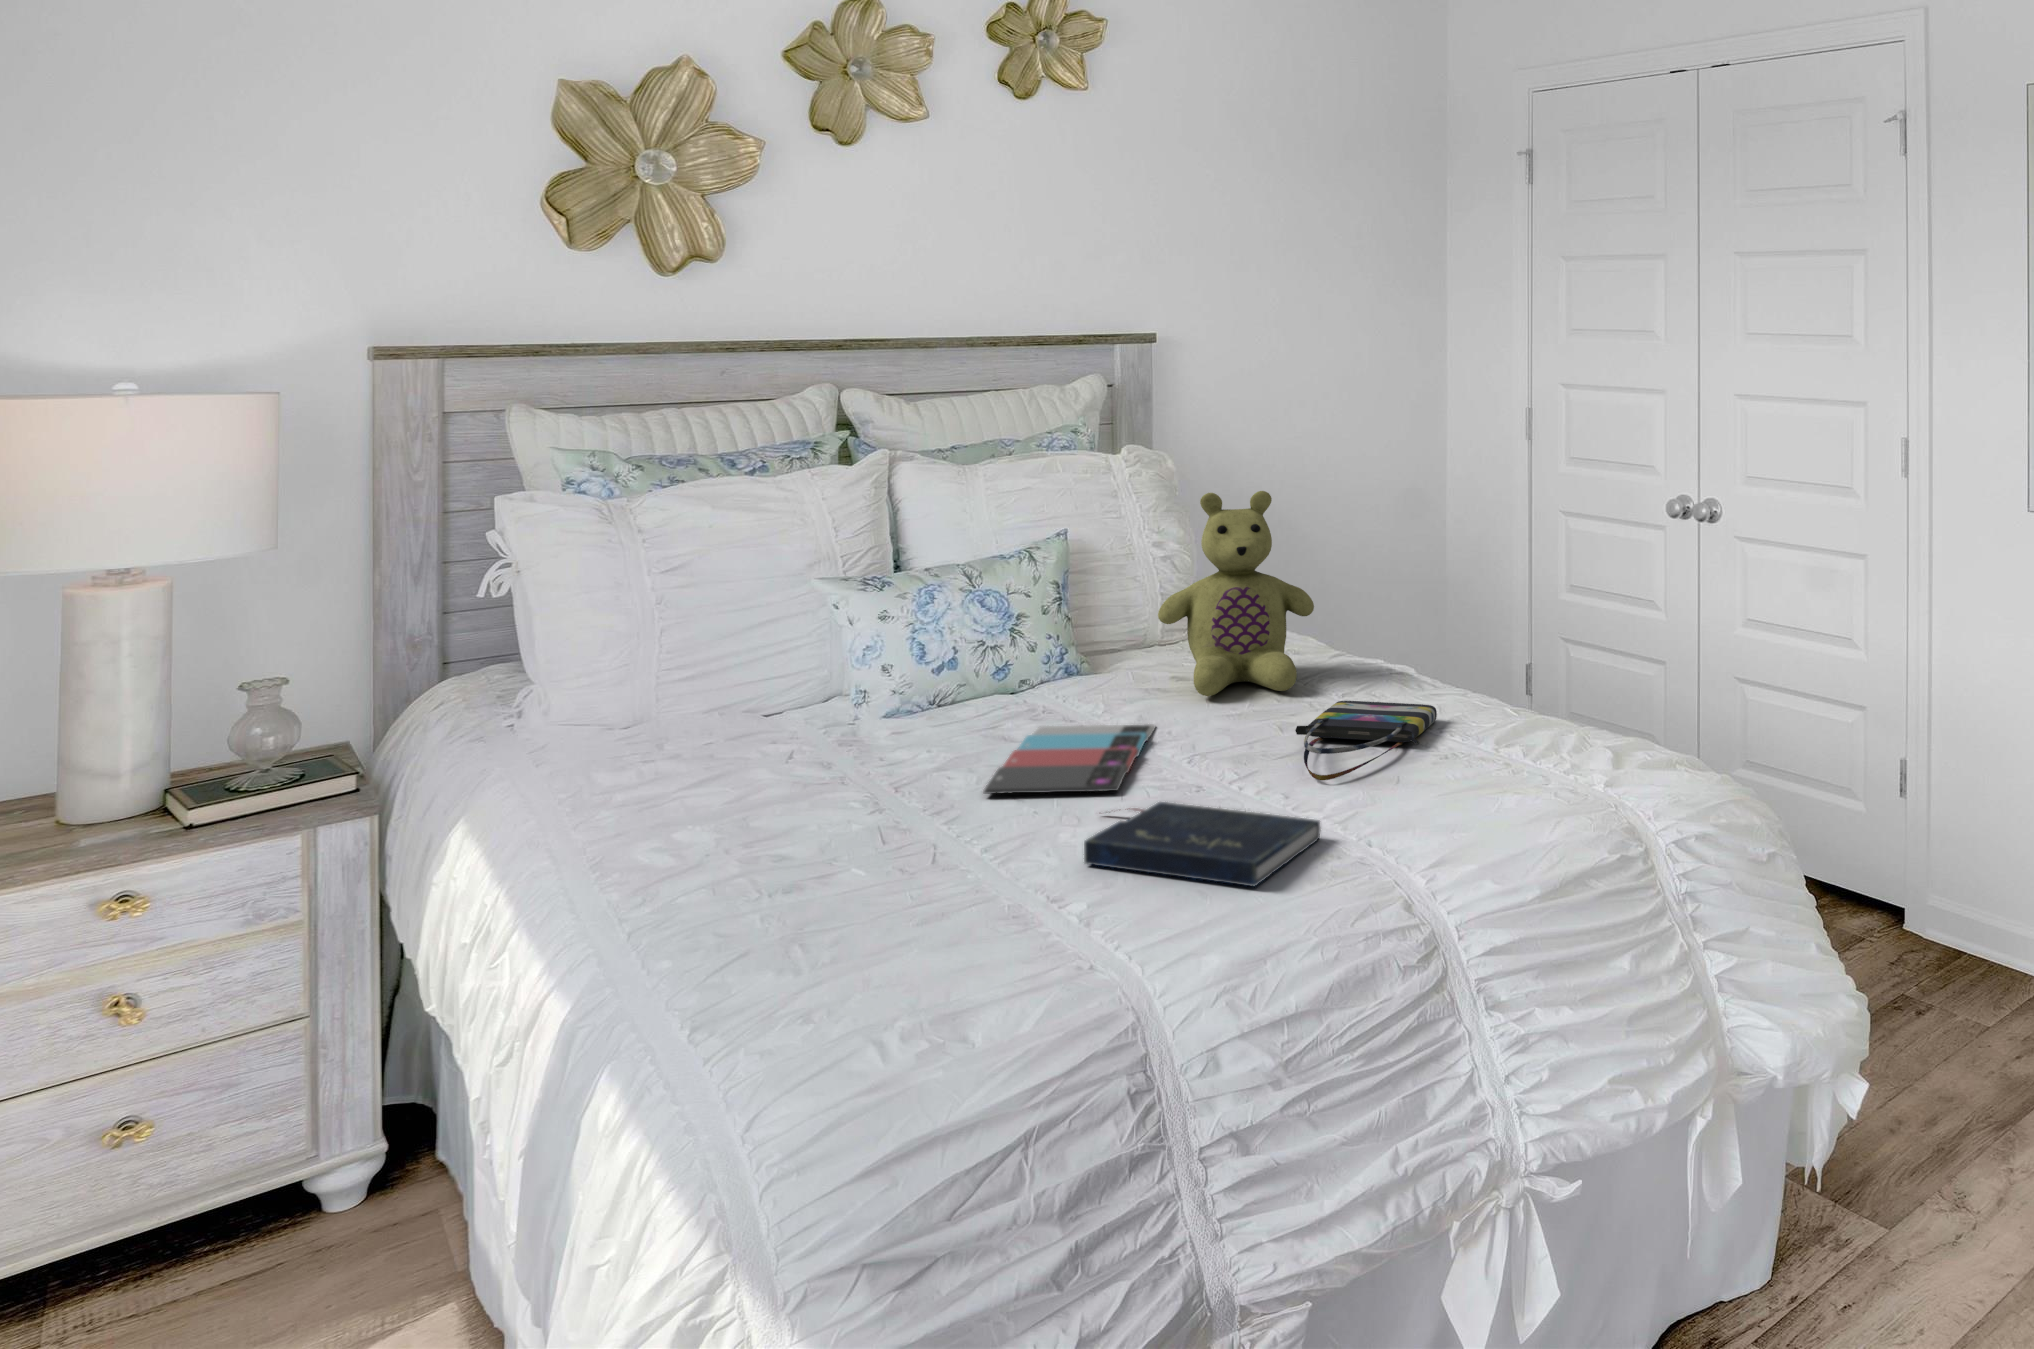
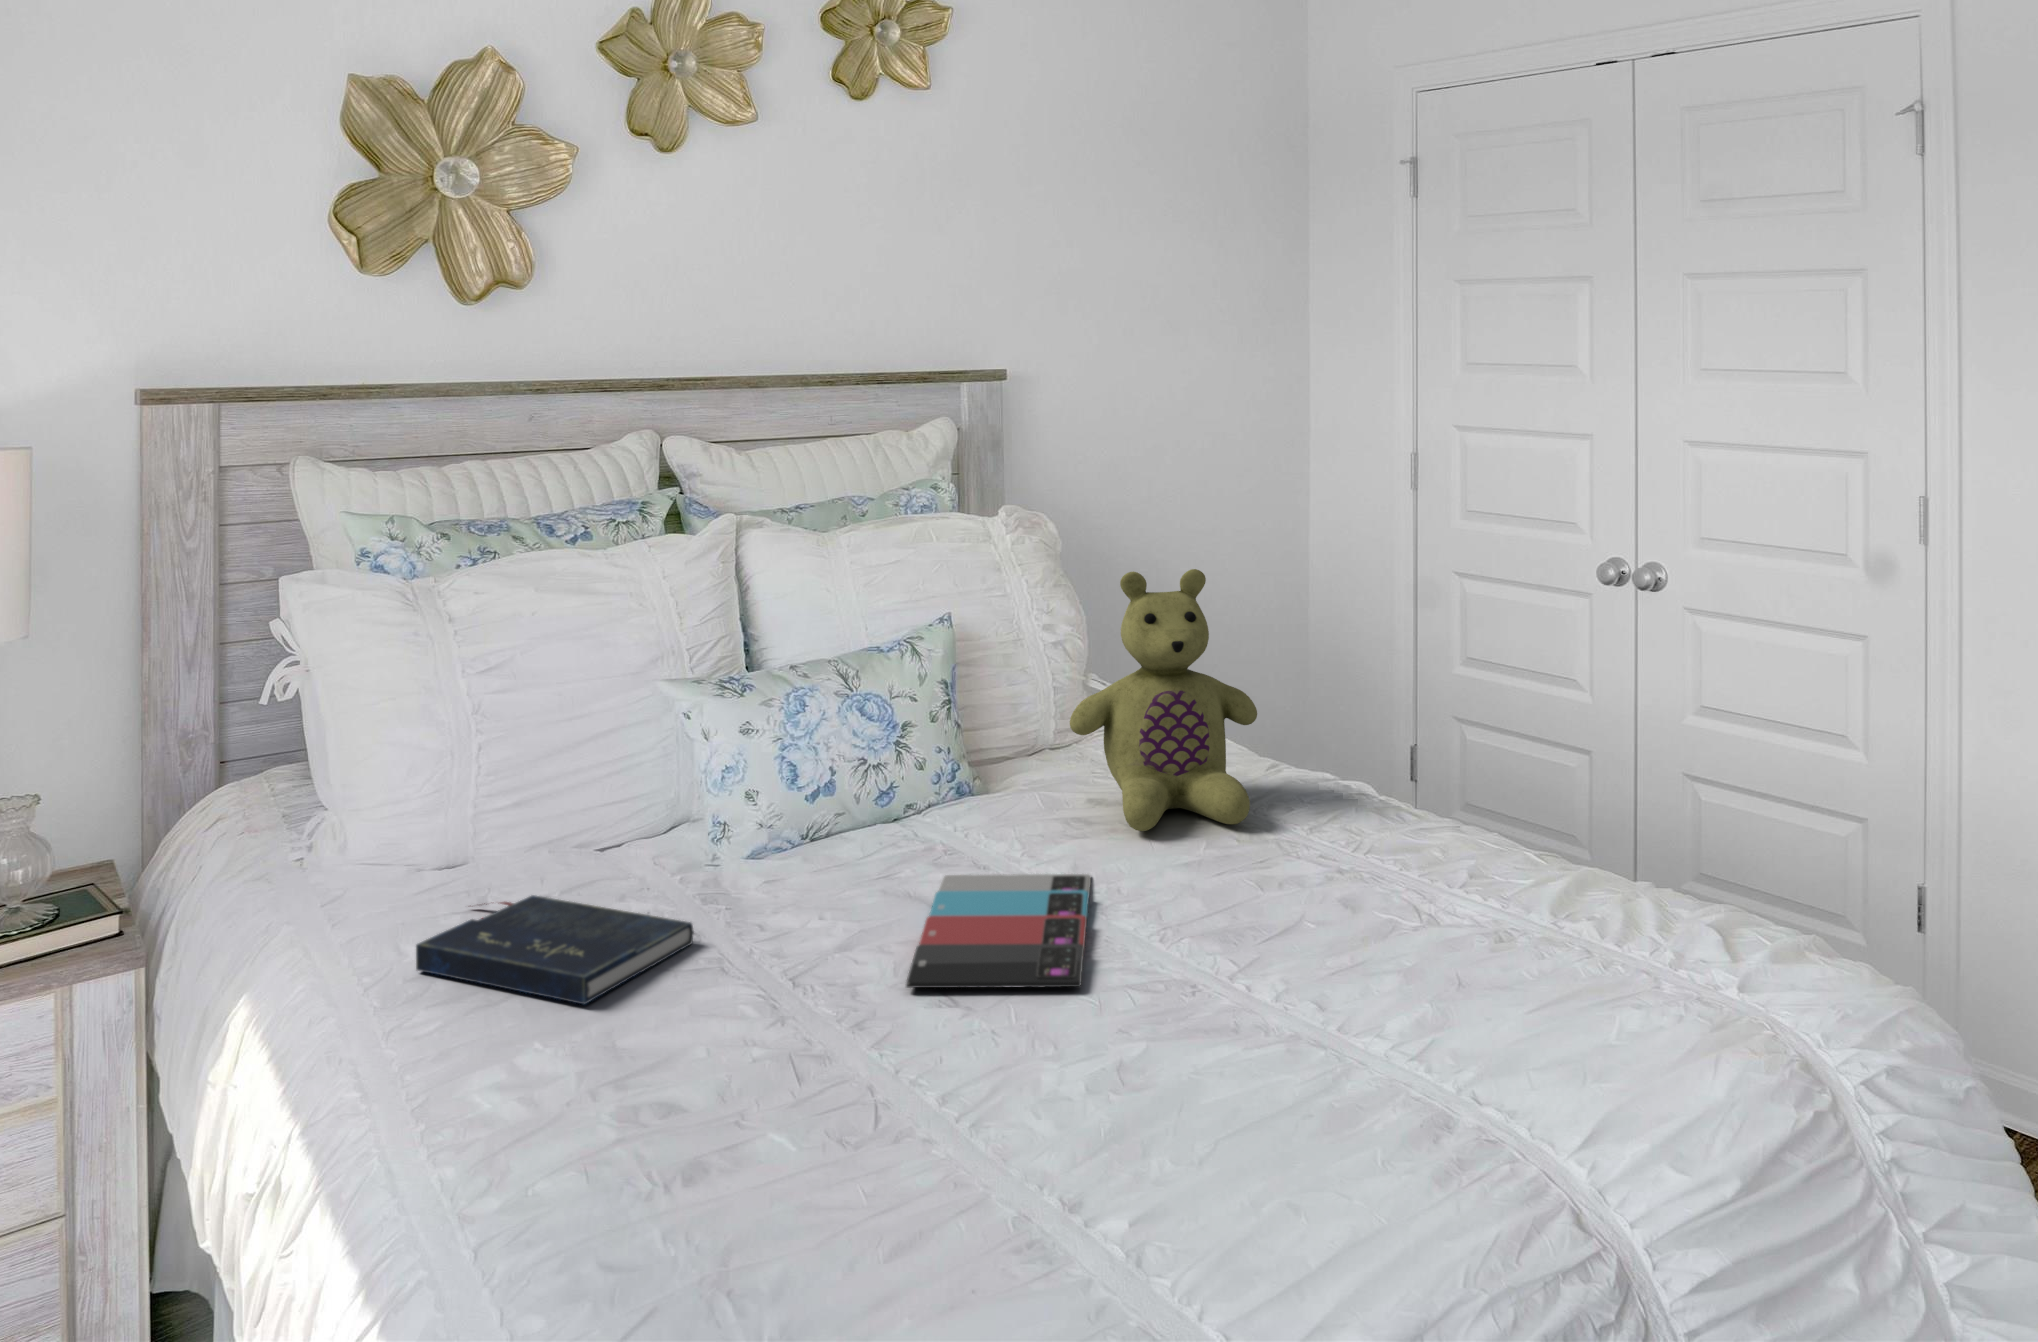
tote bag: present [1295,701,1437,780] -> none [1281,845,1450,975]
book: present [1084,802,1321,886] -> present [416,895,694,1004]

